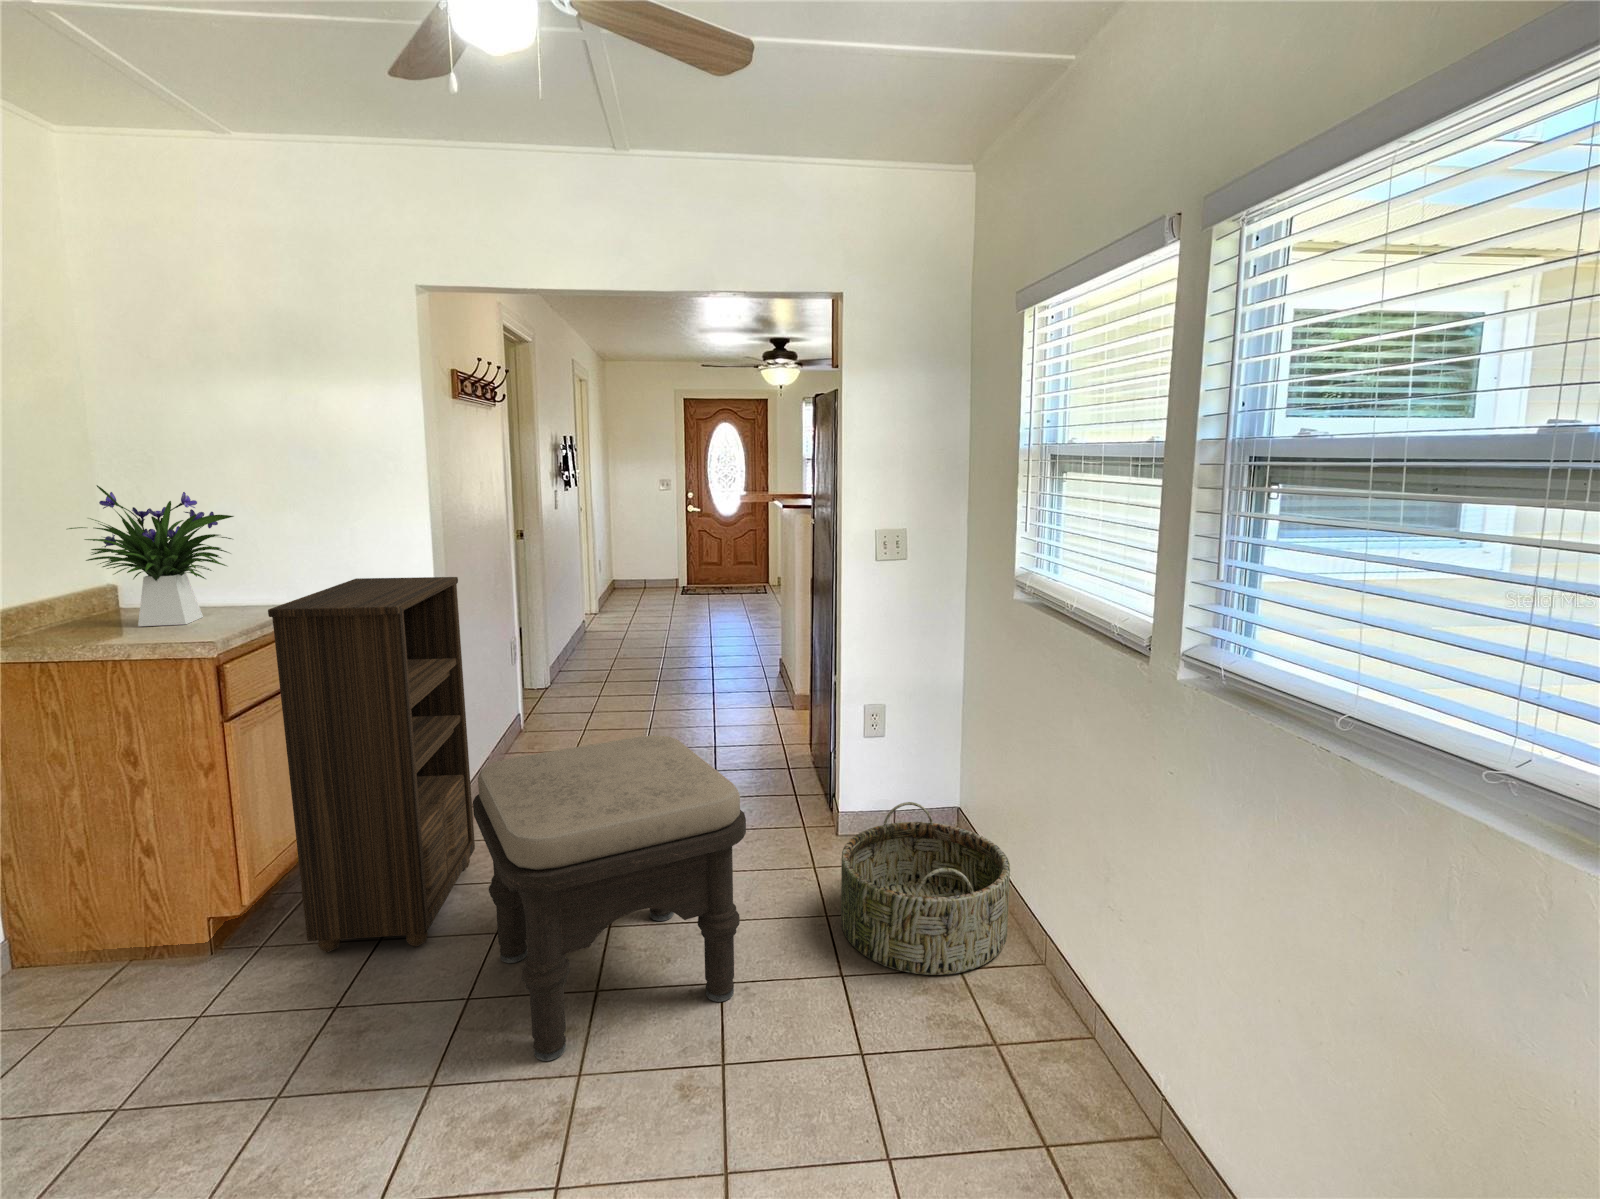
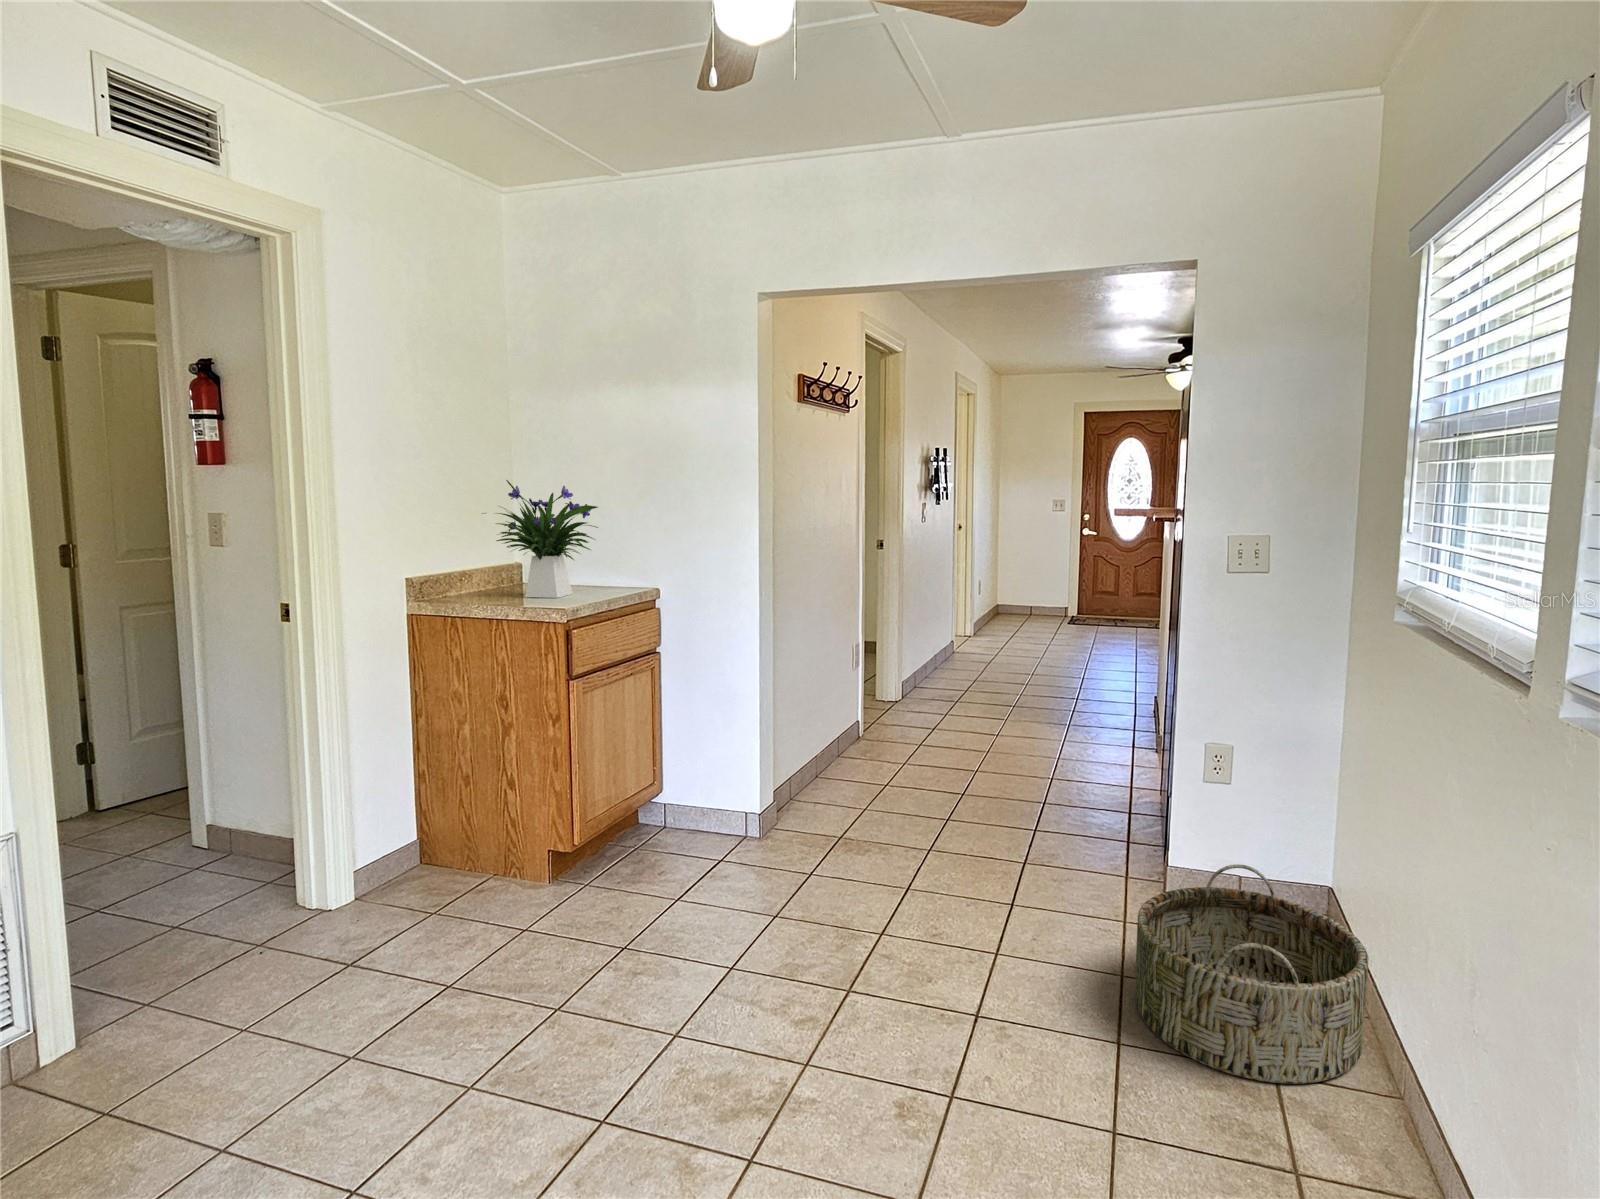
bookshelf: present [268,577,475,952] -> none [604,567,776,913]
ottoman: present [473,735,746,1061] -> none [749,741,1007,1042]

